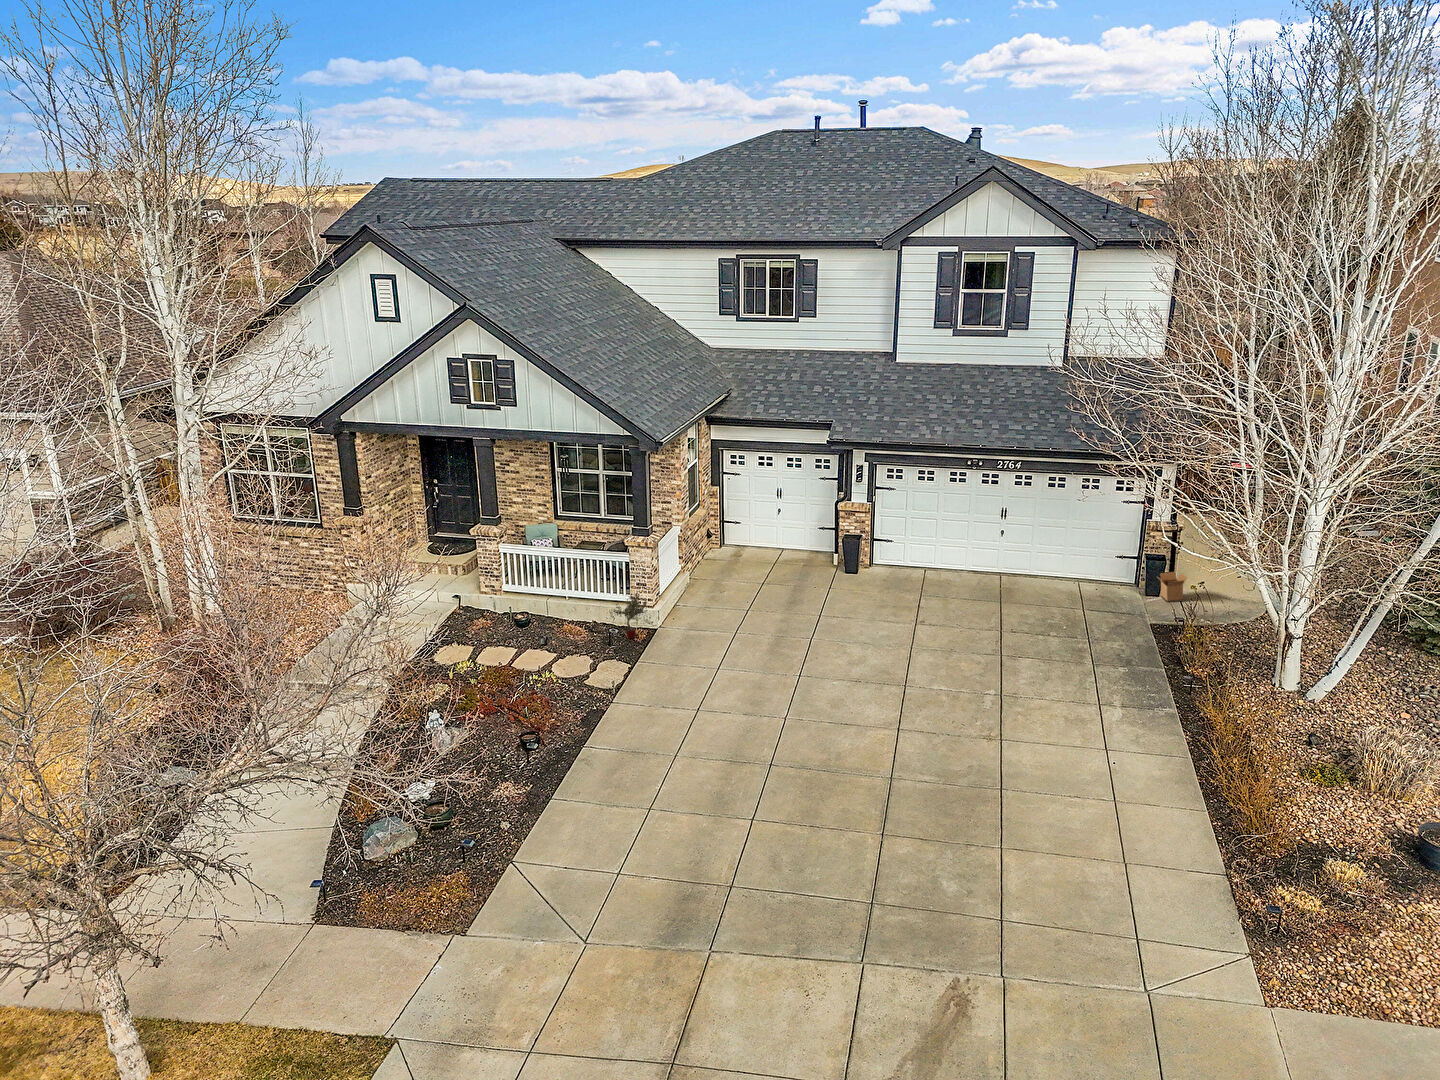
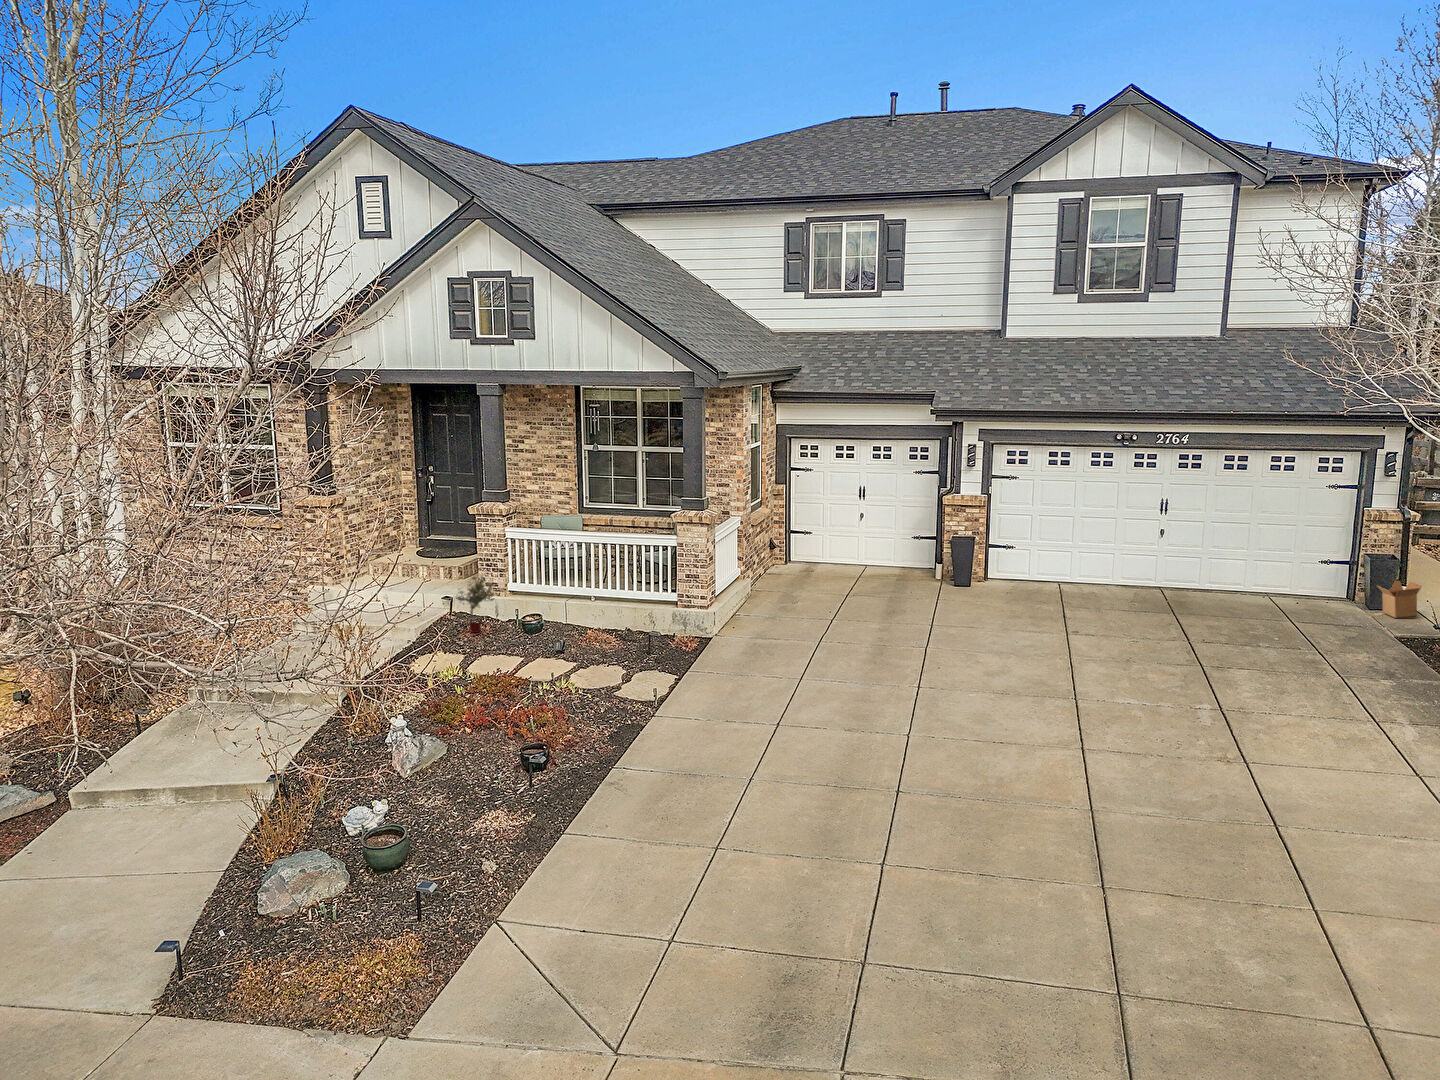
potted tree: present [613,593,647,639] -> present [456,574,494,633]

